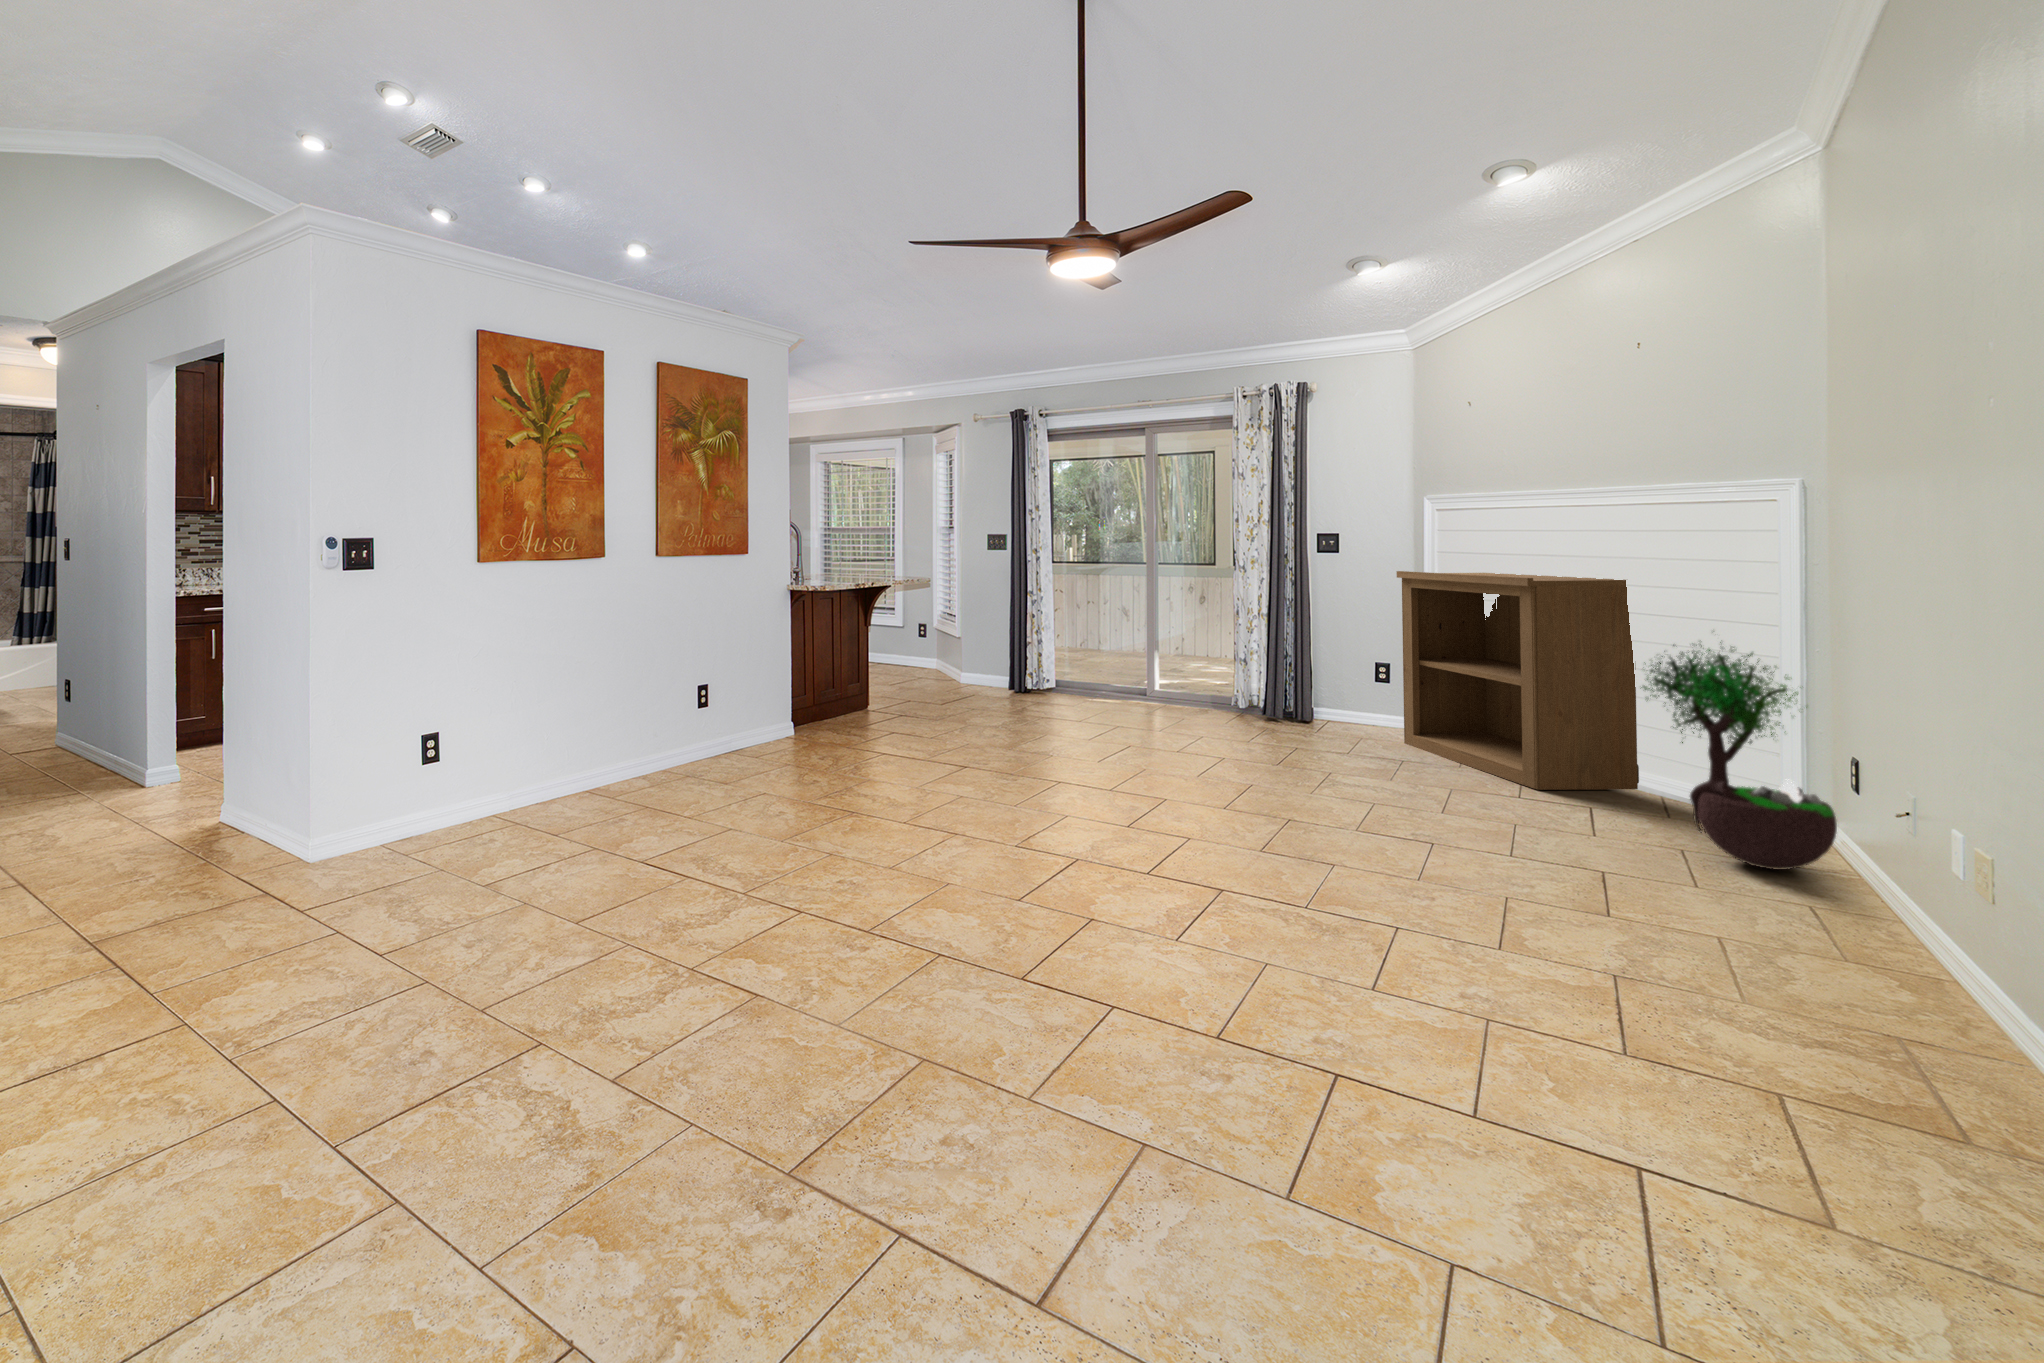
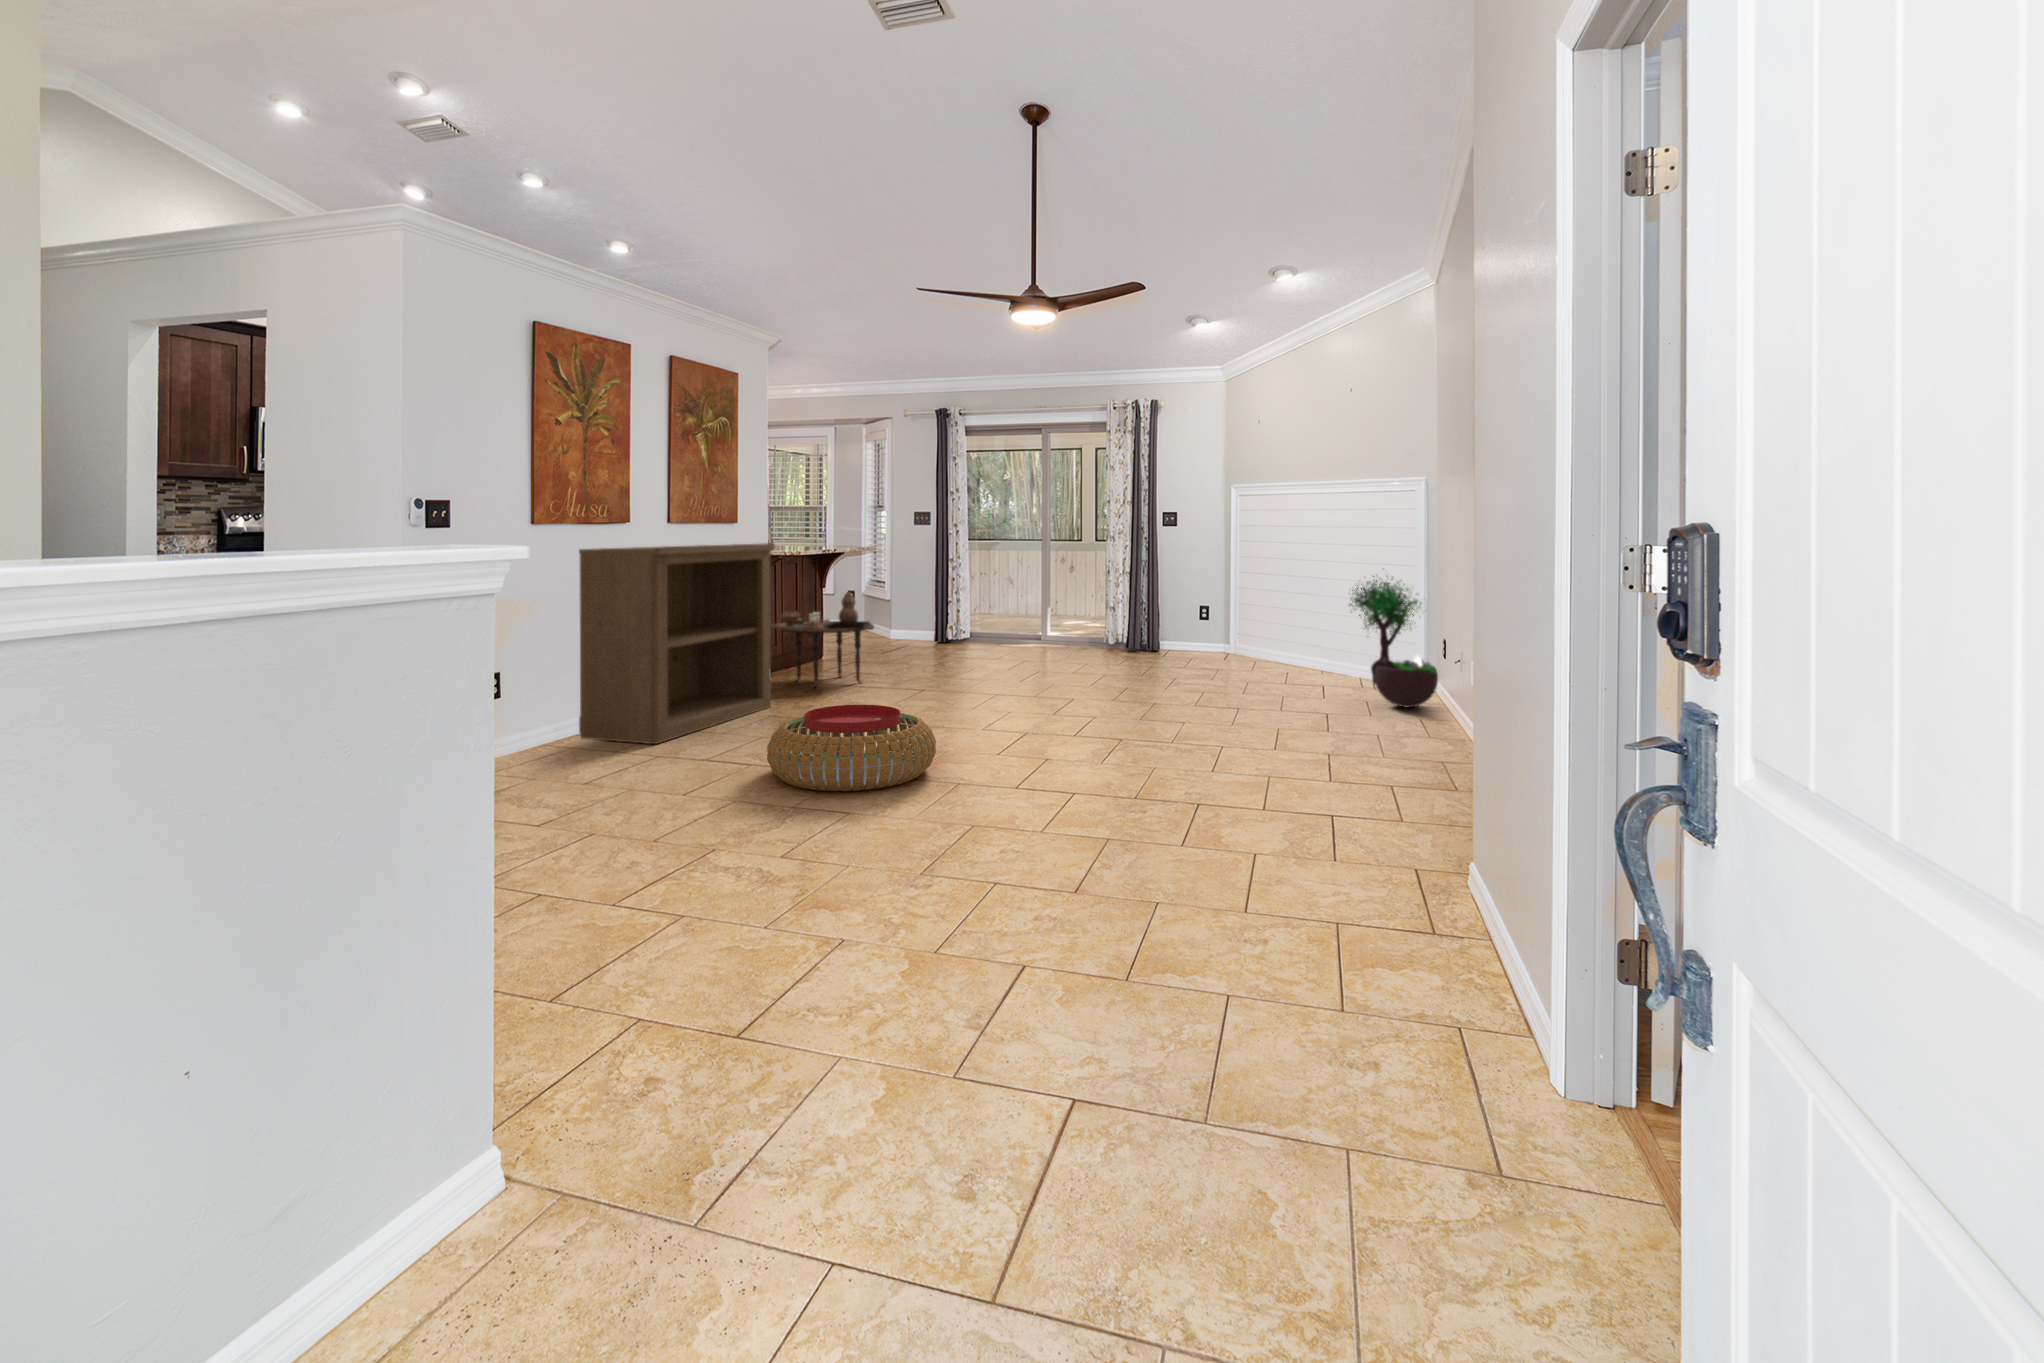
bookshelf: present [1397,571,1639,790] -> present [579,543,775,744]
side table: none [788,637,912,756] -> present [771,592,874,687]
pouf: none [697,814,929,955] -> present [767,705,936,791]

